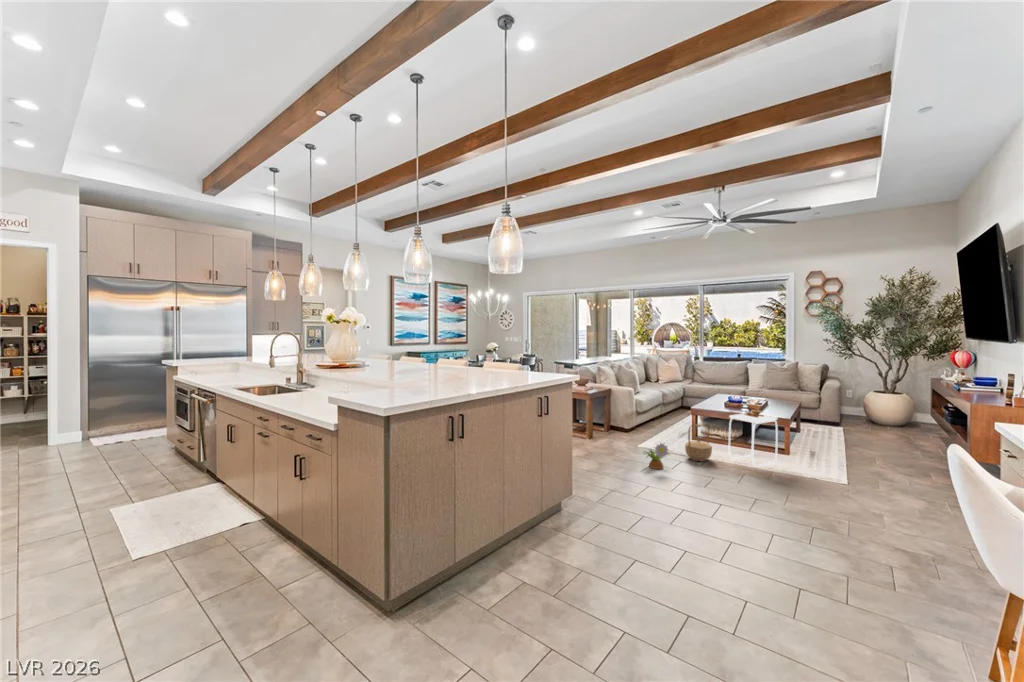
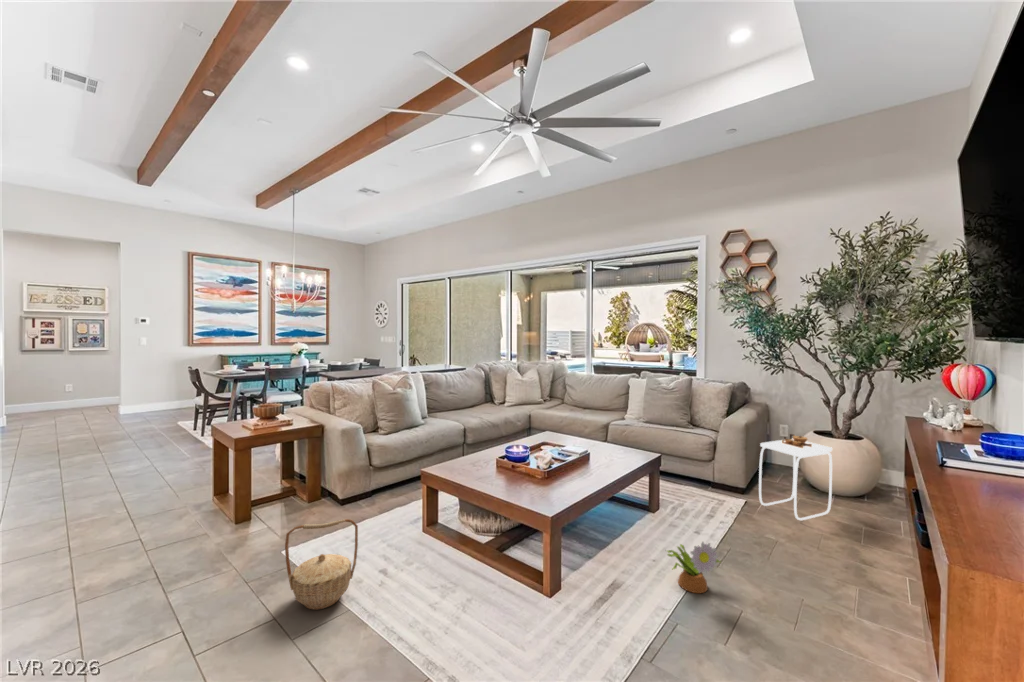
side table: present [729,409,778,467] -> present [759,434,832,520]
decorative plant: present [643,443,669,469] -> present [668,542,720,593]

